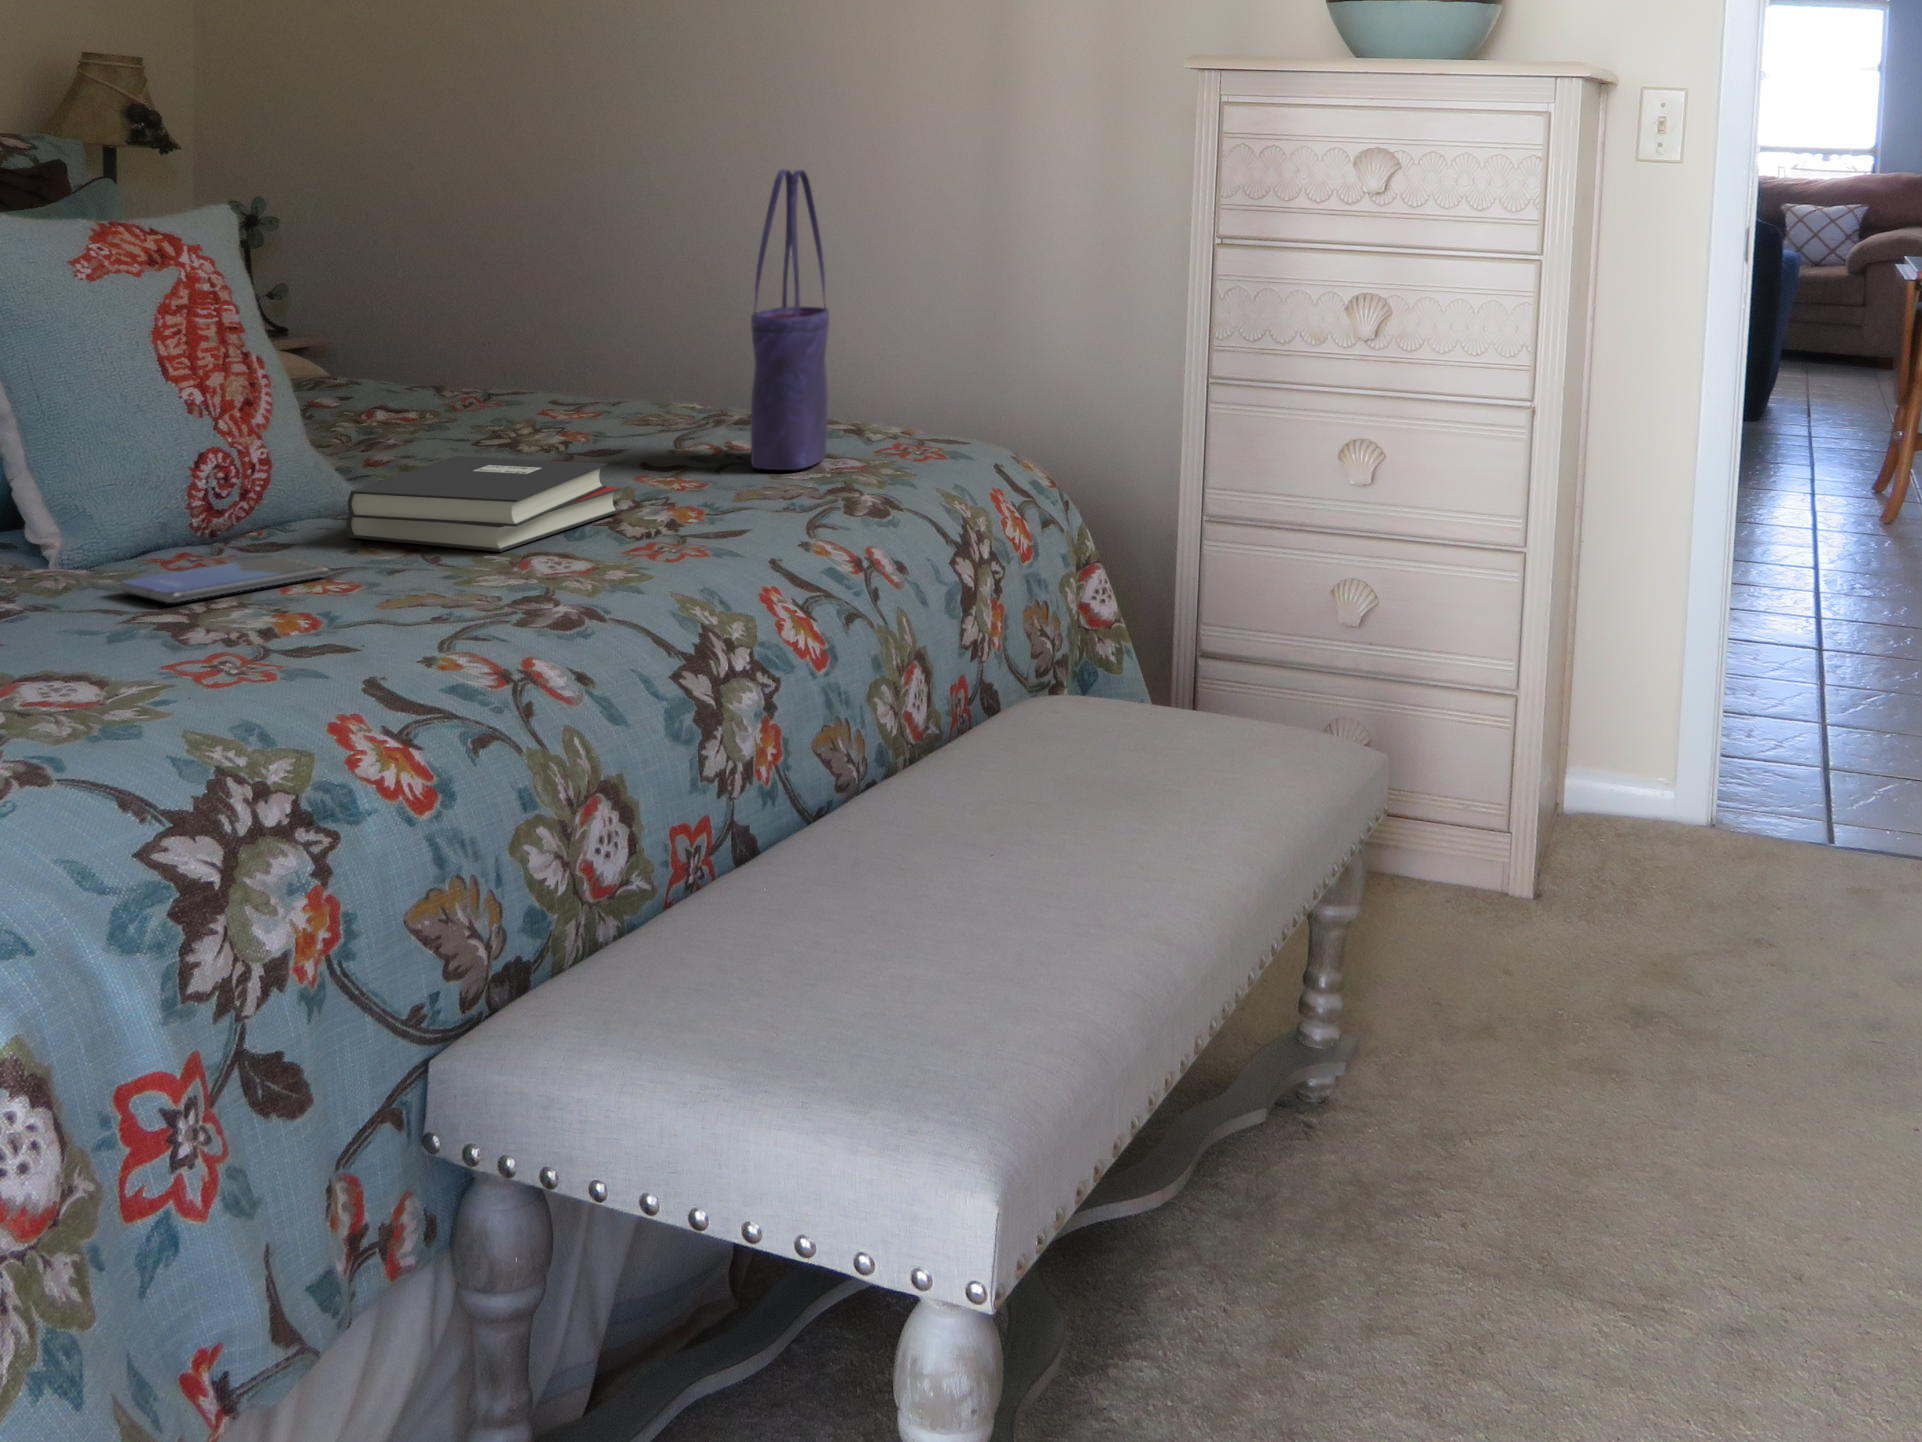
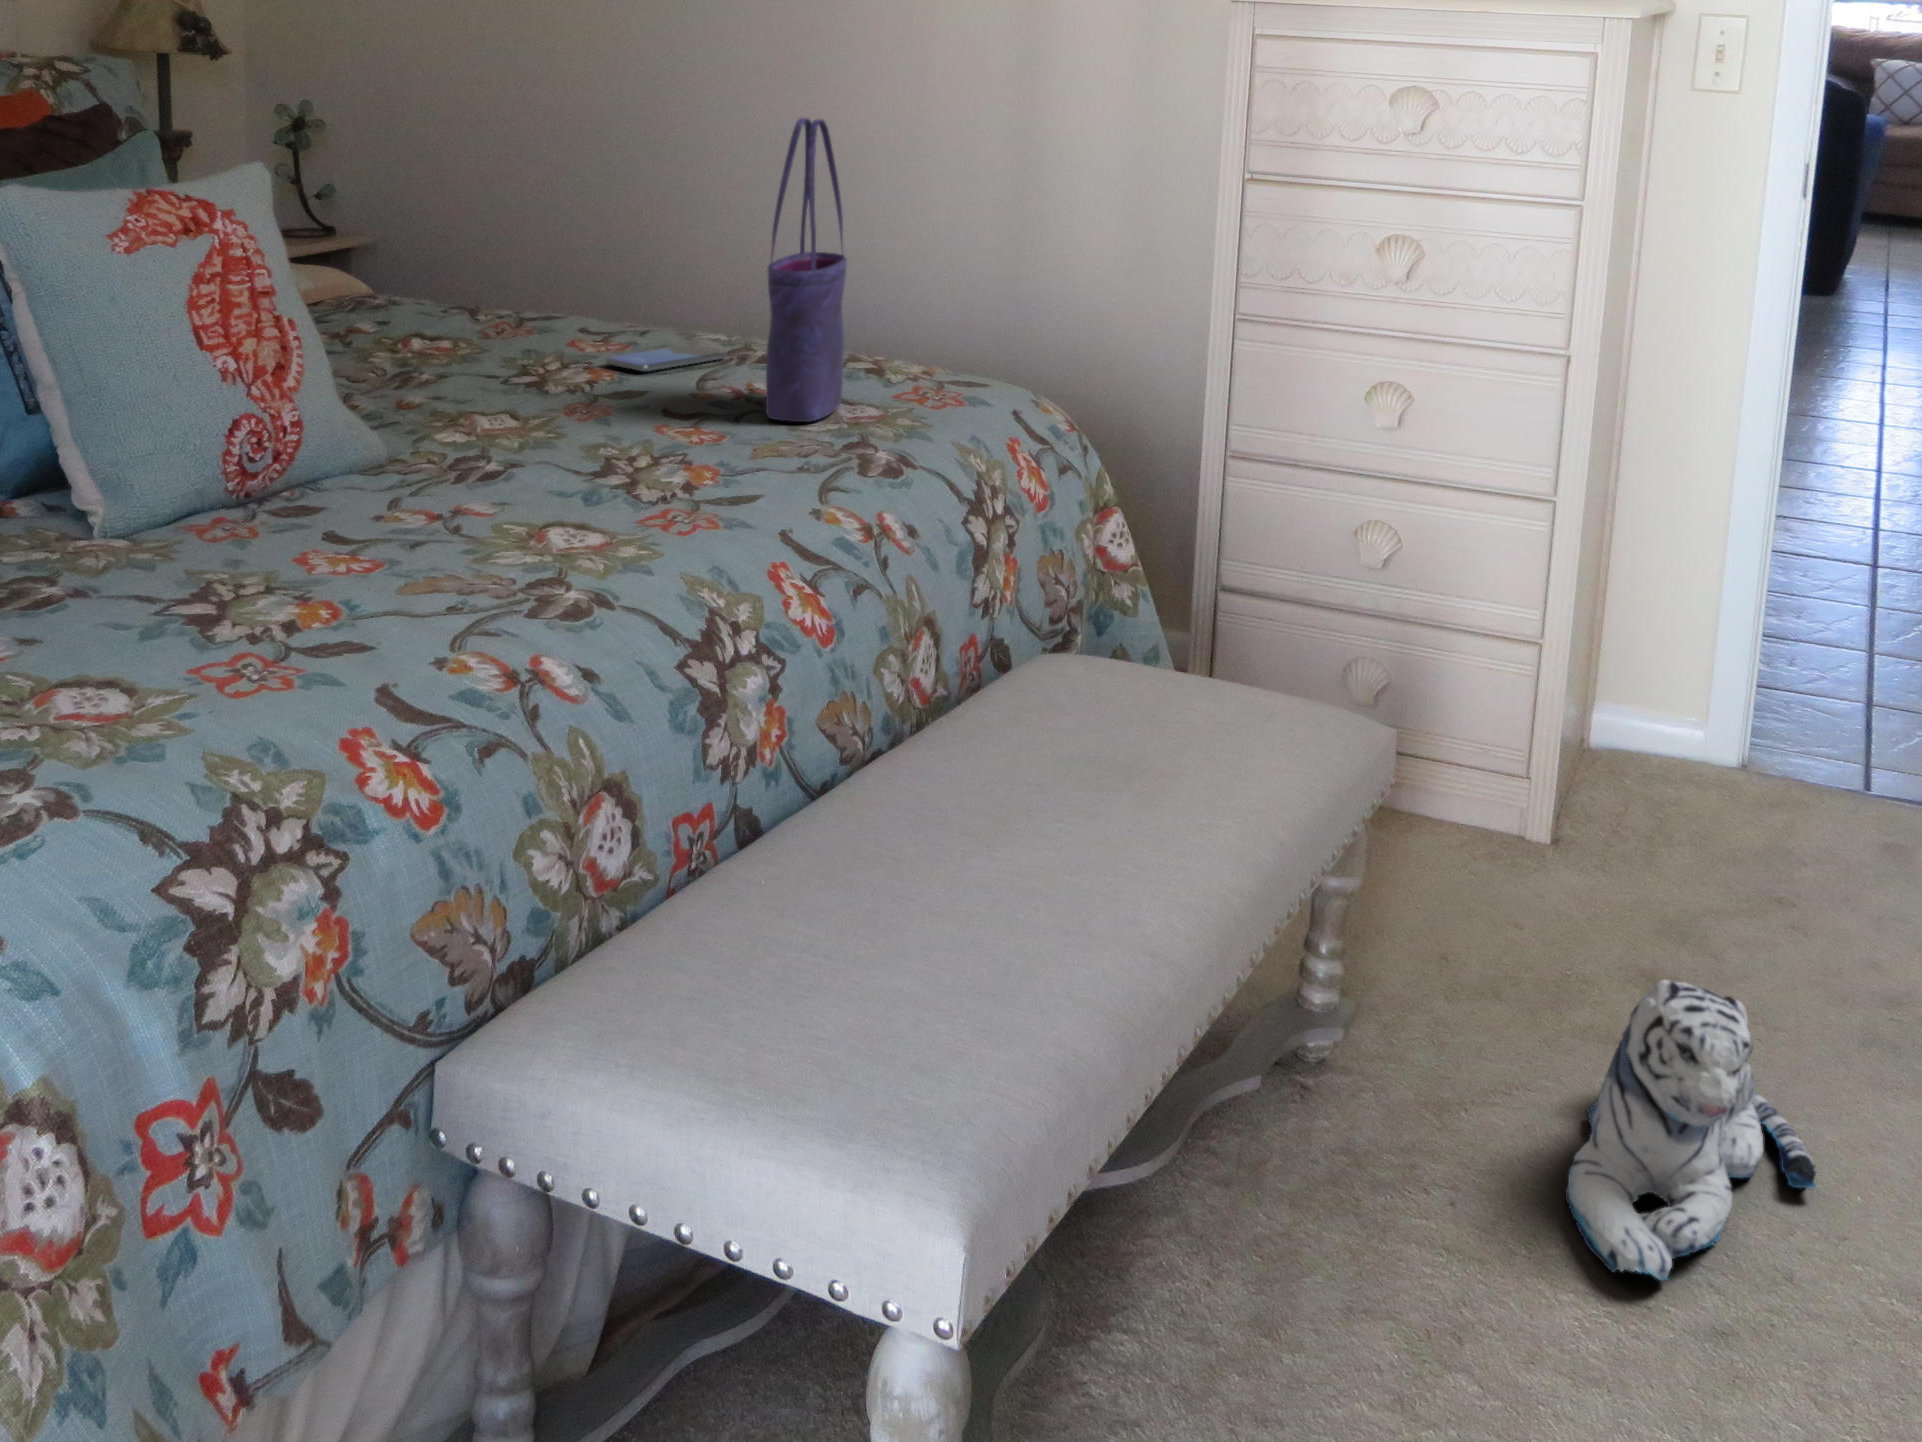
hardback book: present [346,456,620,552] -> none [367,415,633,528]
smartphone: present [118,556,331,603] -> present [606,345,727,371]
plush toy: none [1573,976,1814,1276] -> present [1565,980,1816,1280]

